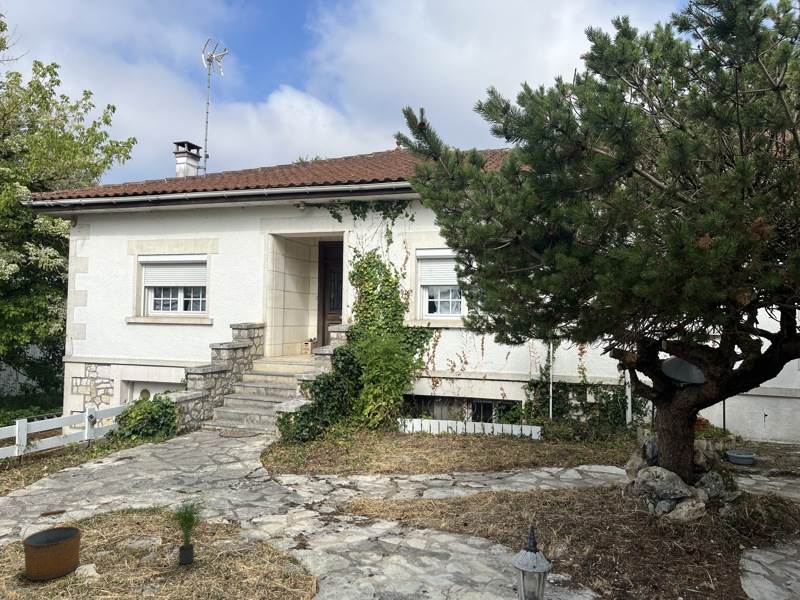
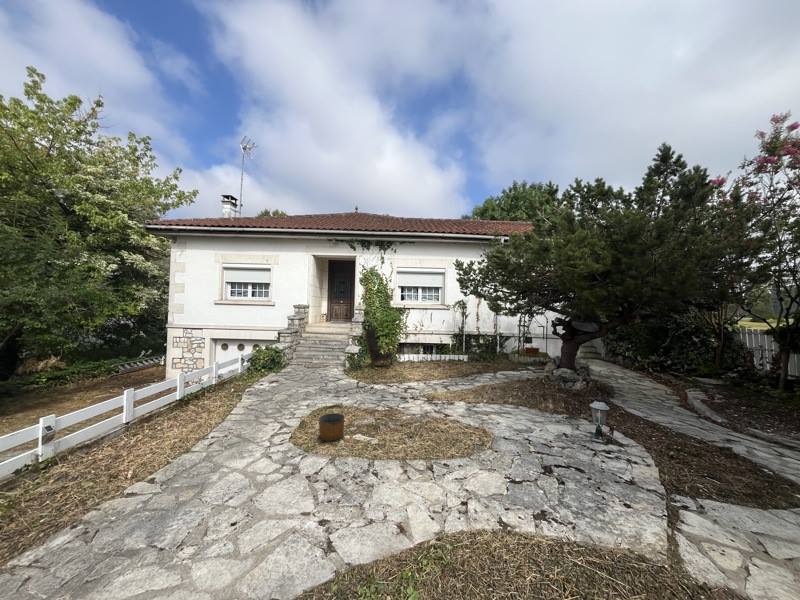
lounge chair: none [322,367,386,447] -> present [365,328,393,369]
potted plant: present [168,496,202,564] -> none [378,389,403,425]

